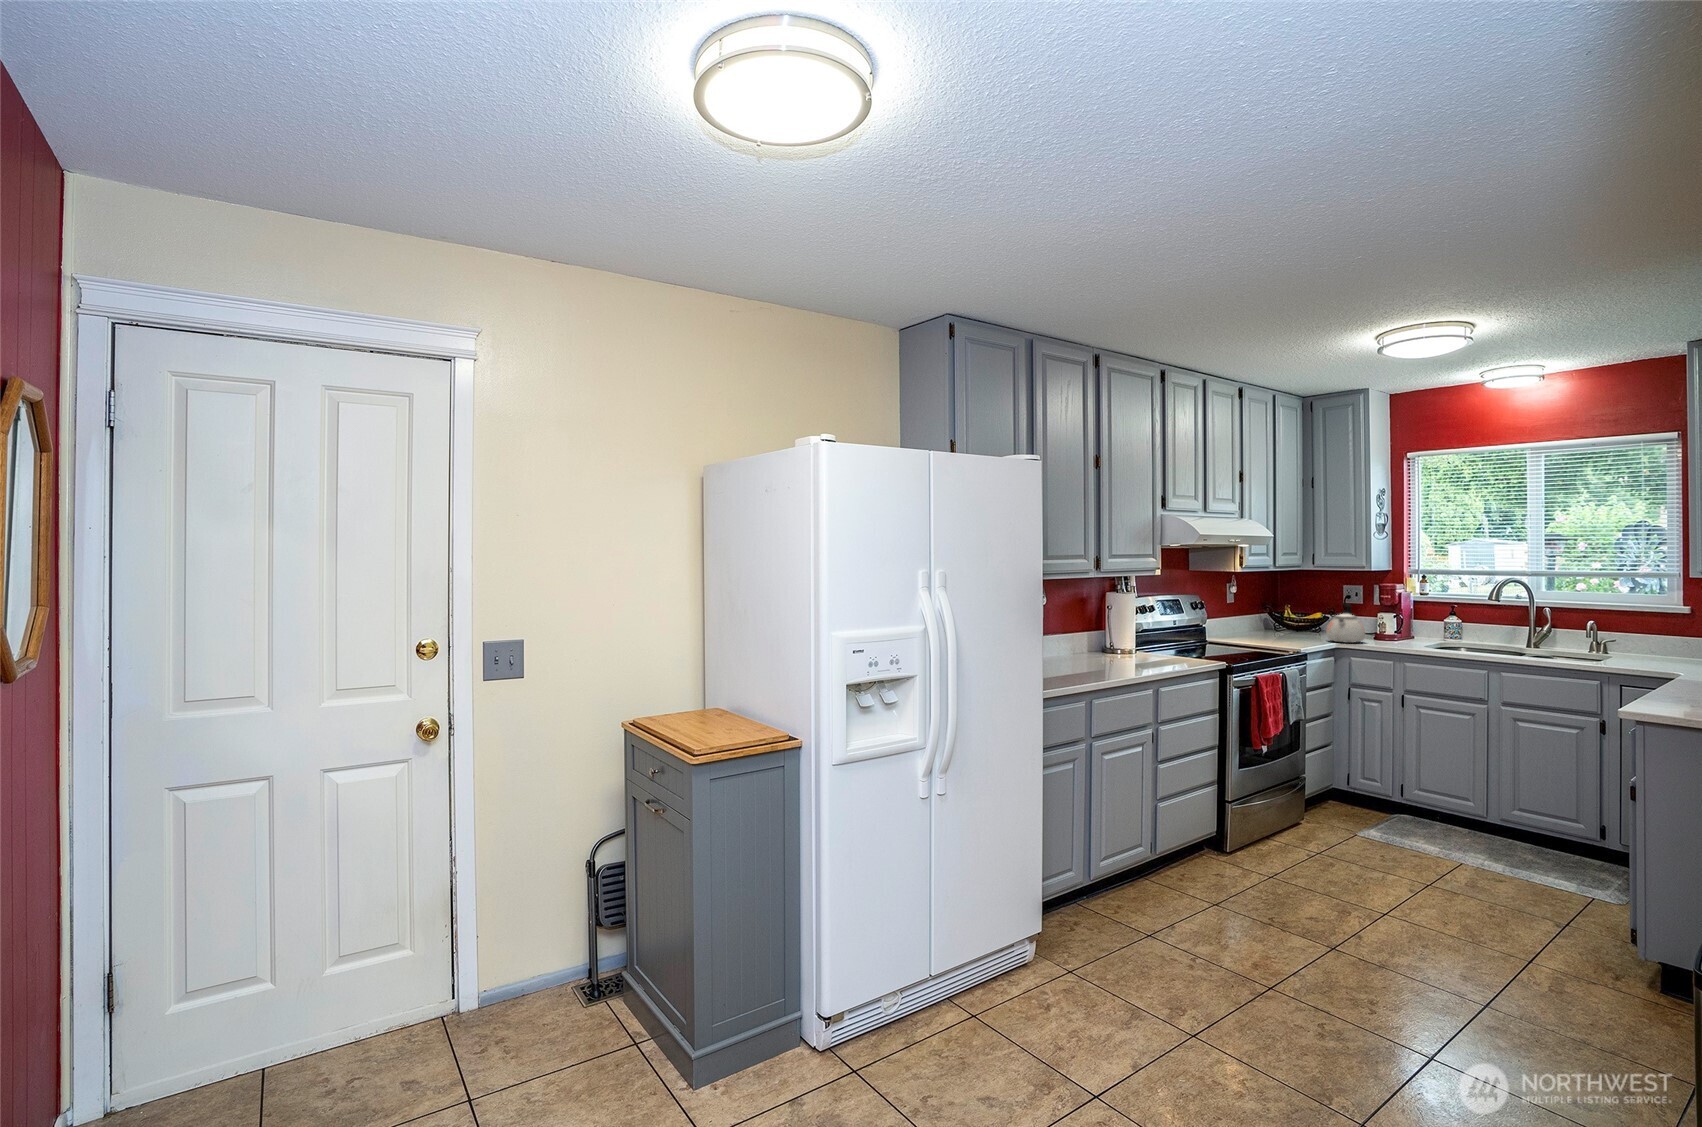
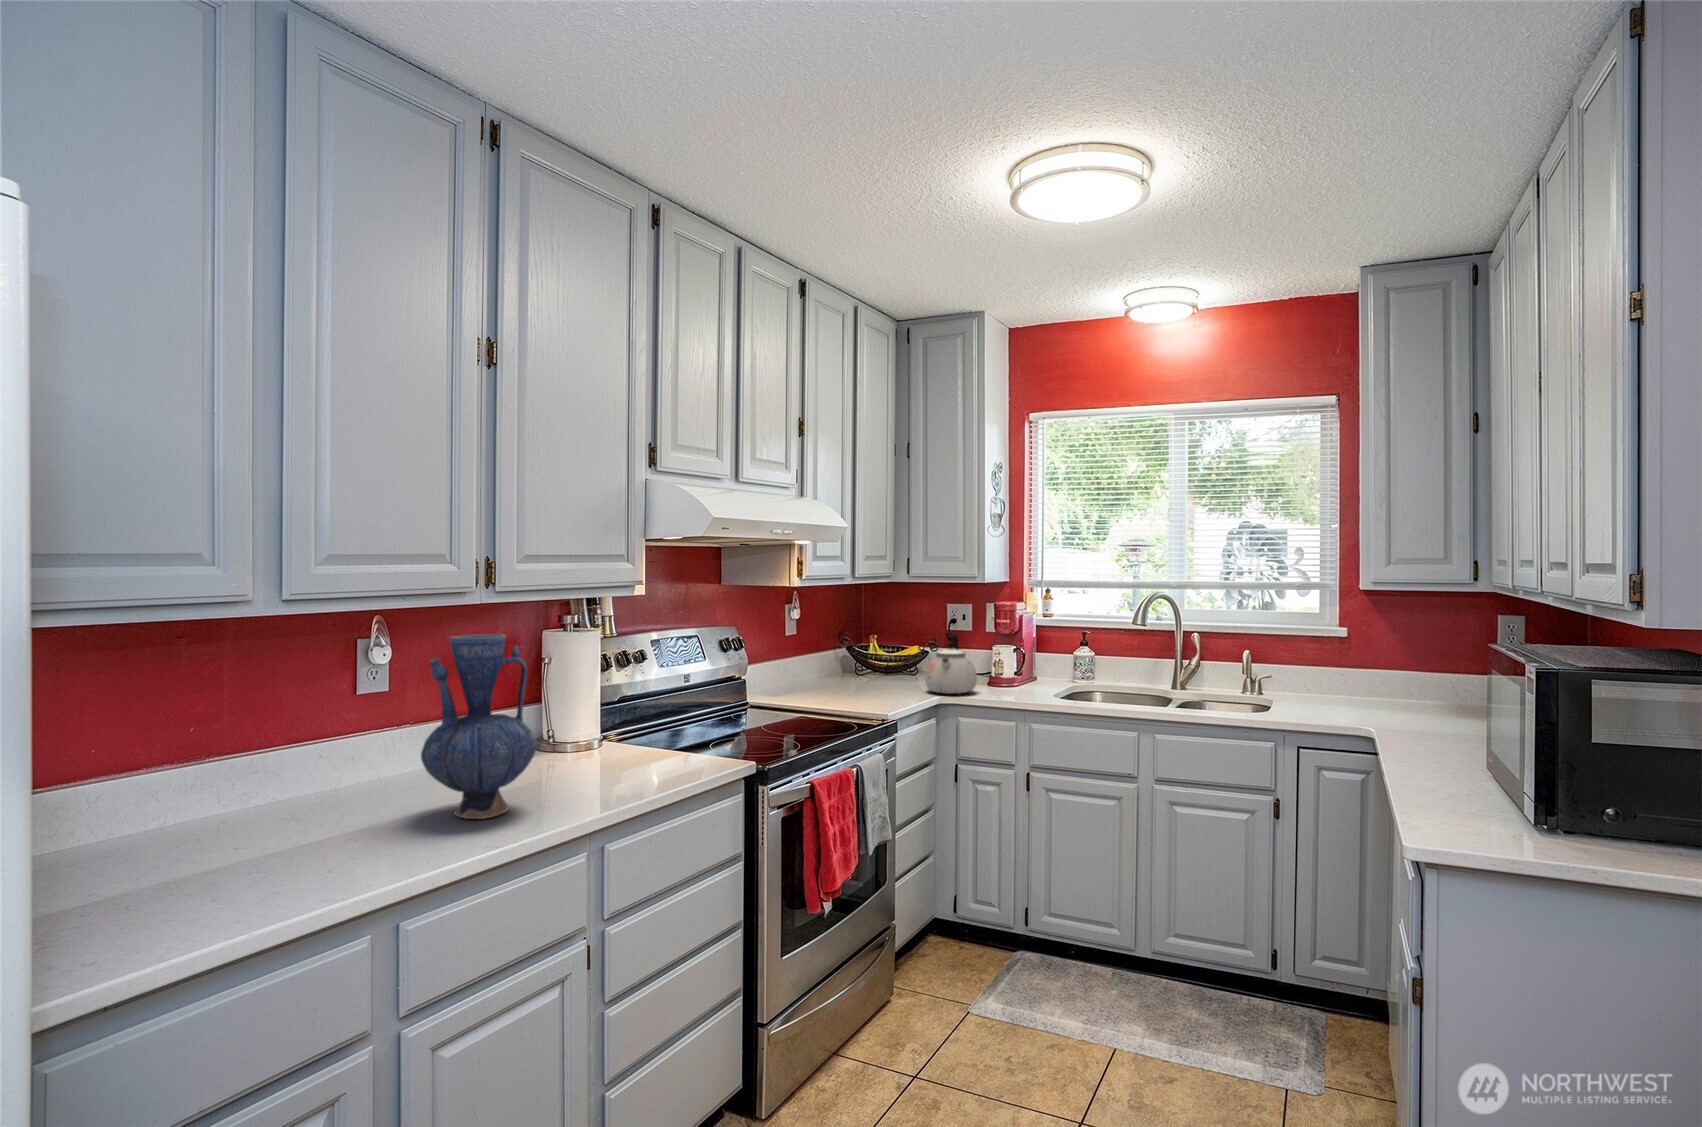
vase: none [1078,591,1127,671] -> present [421,634,537,819]

